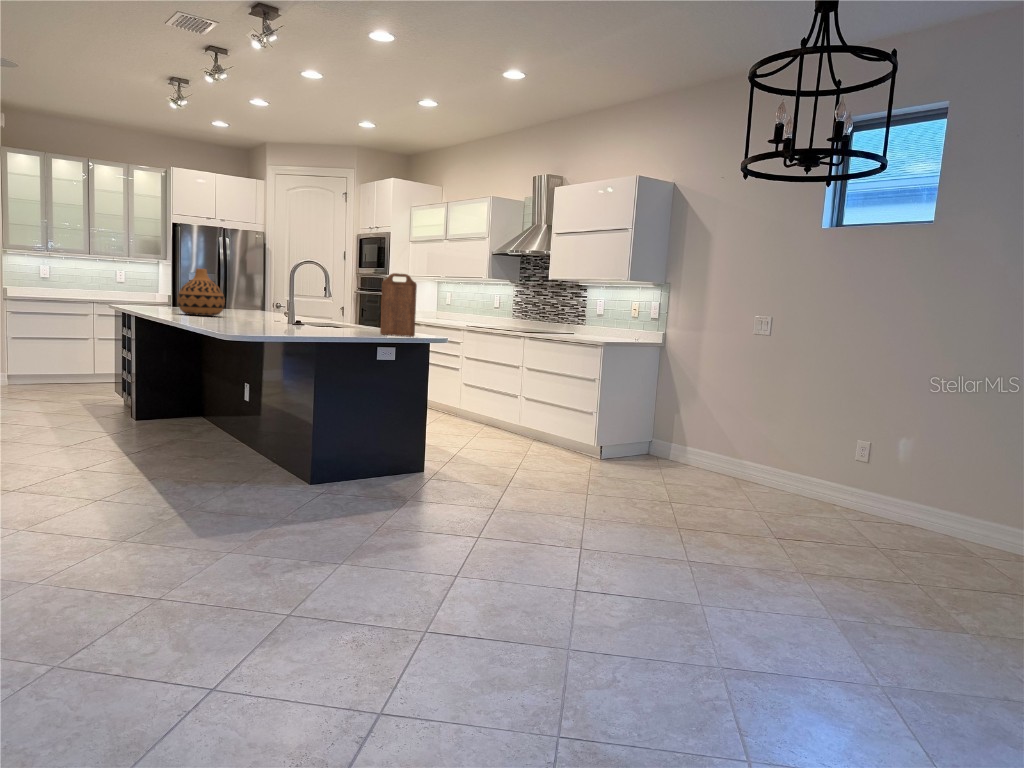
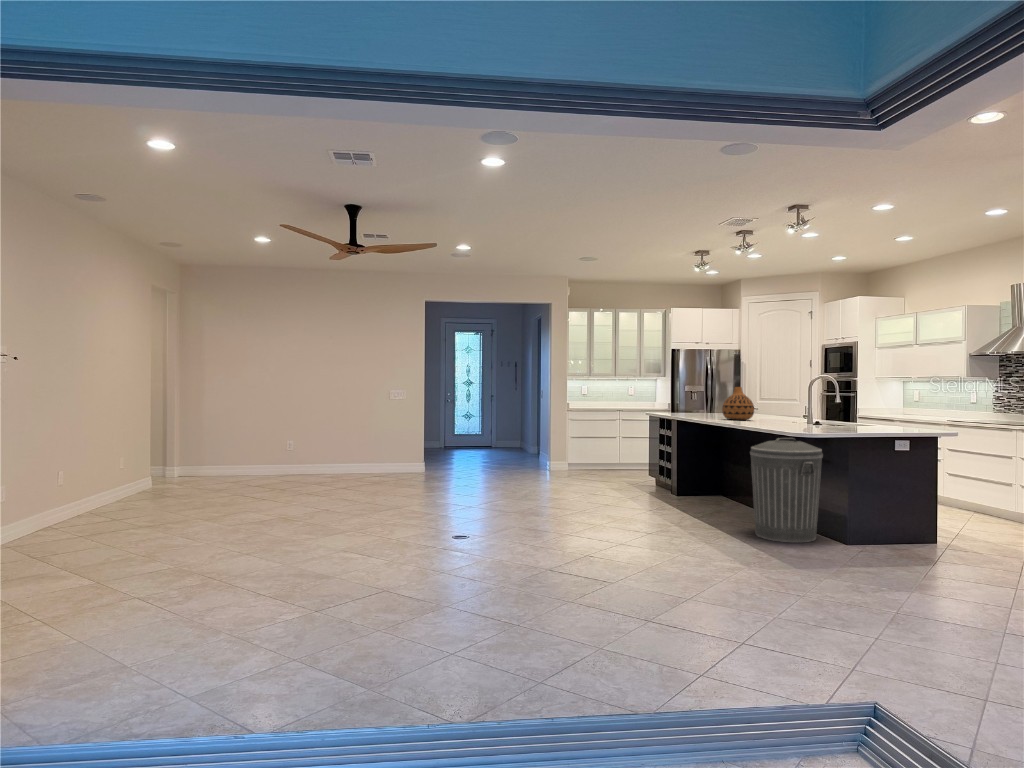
cutting board: present [380,273,417,337] -> none [894,385,925,433]
trash can: none [180,341,286,491] -> present [750,438,823,542]

